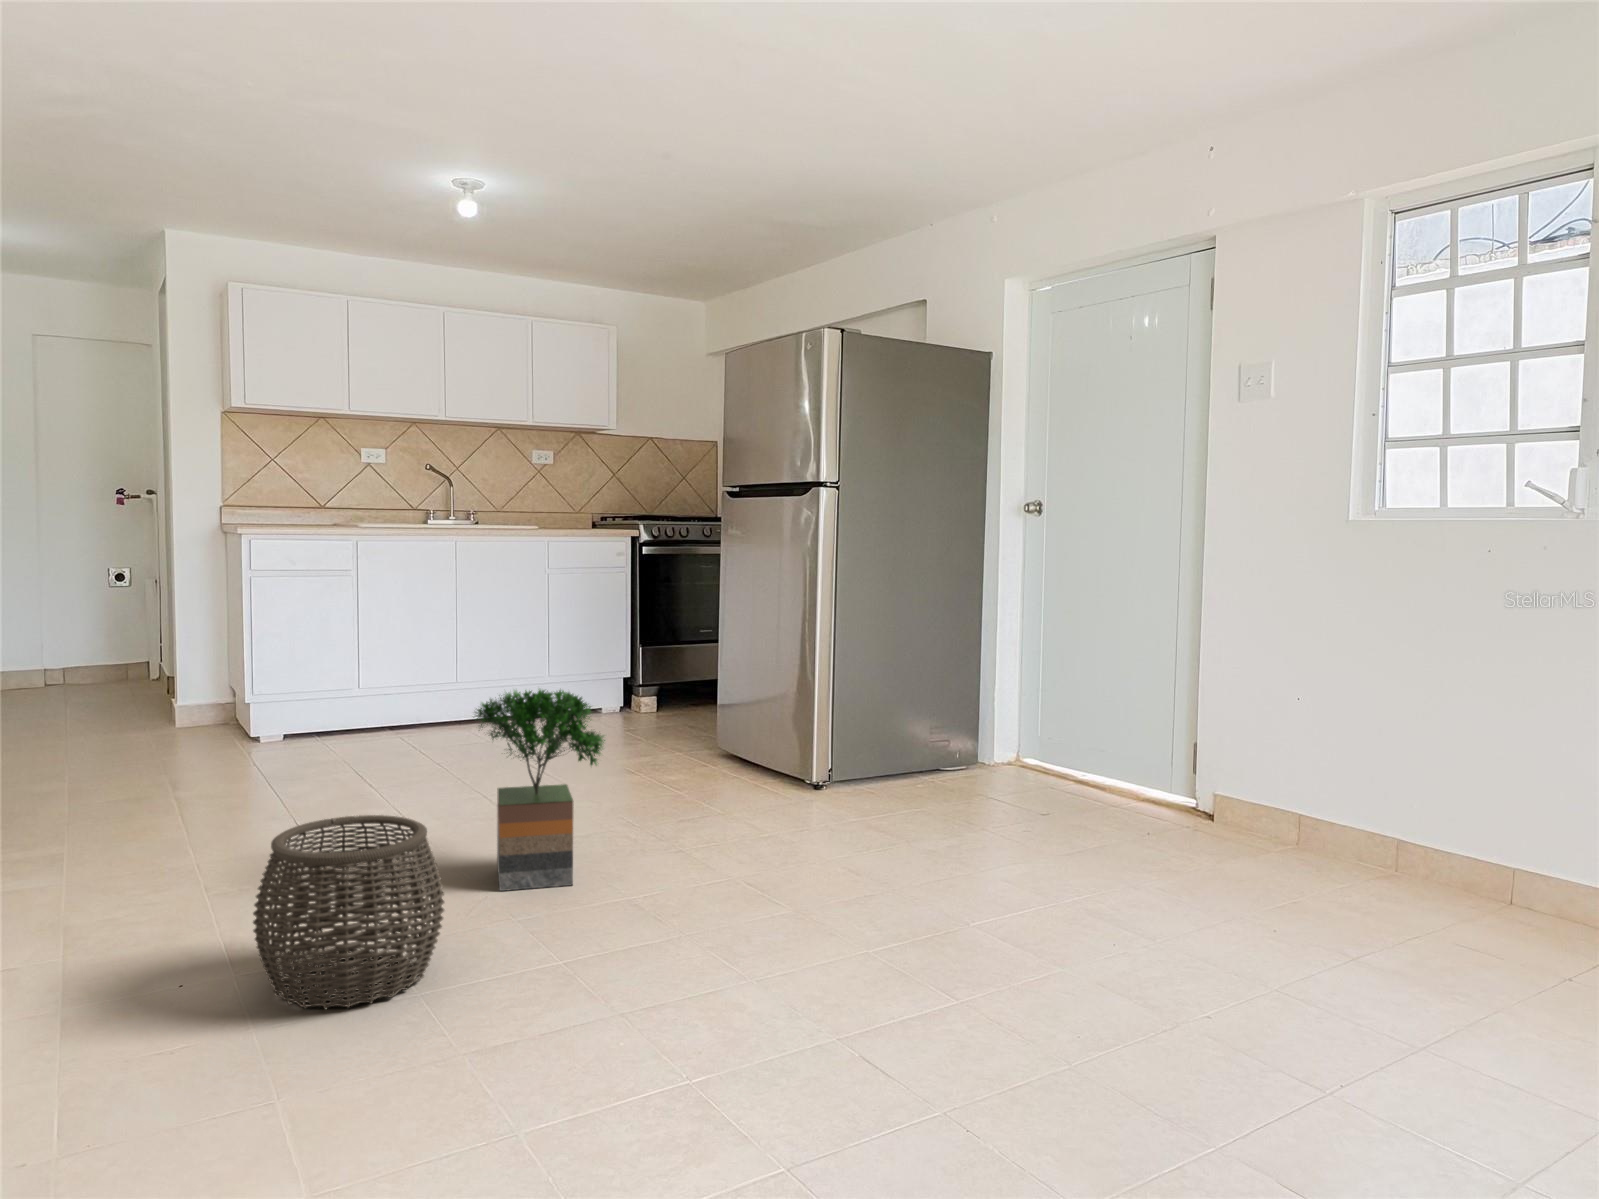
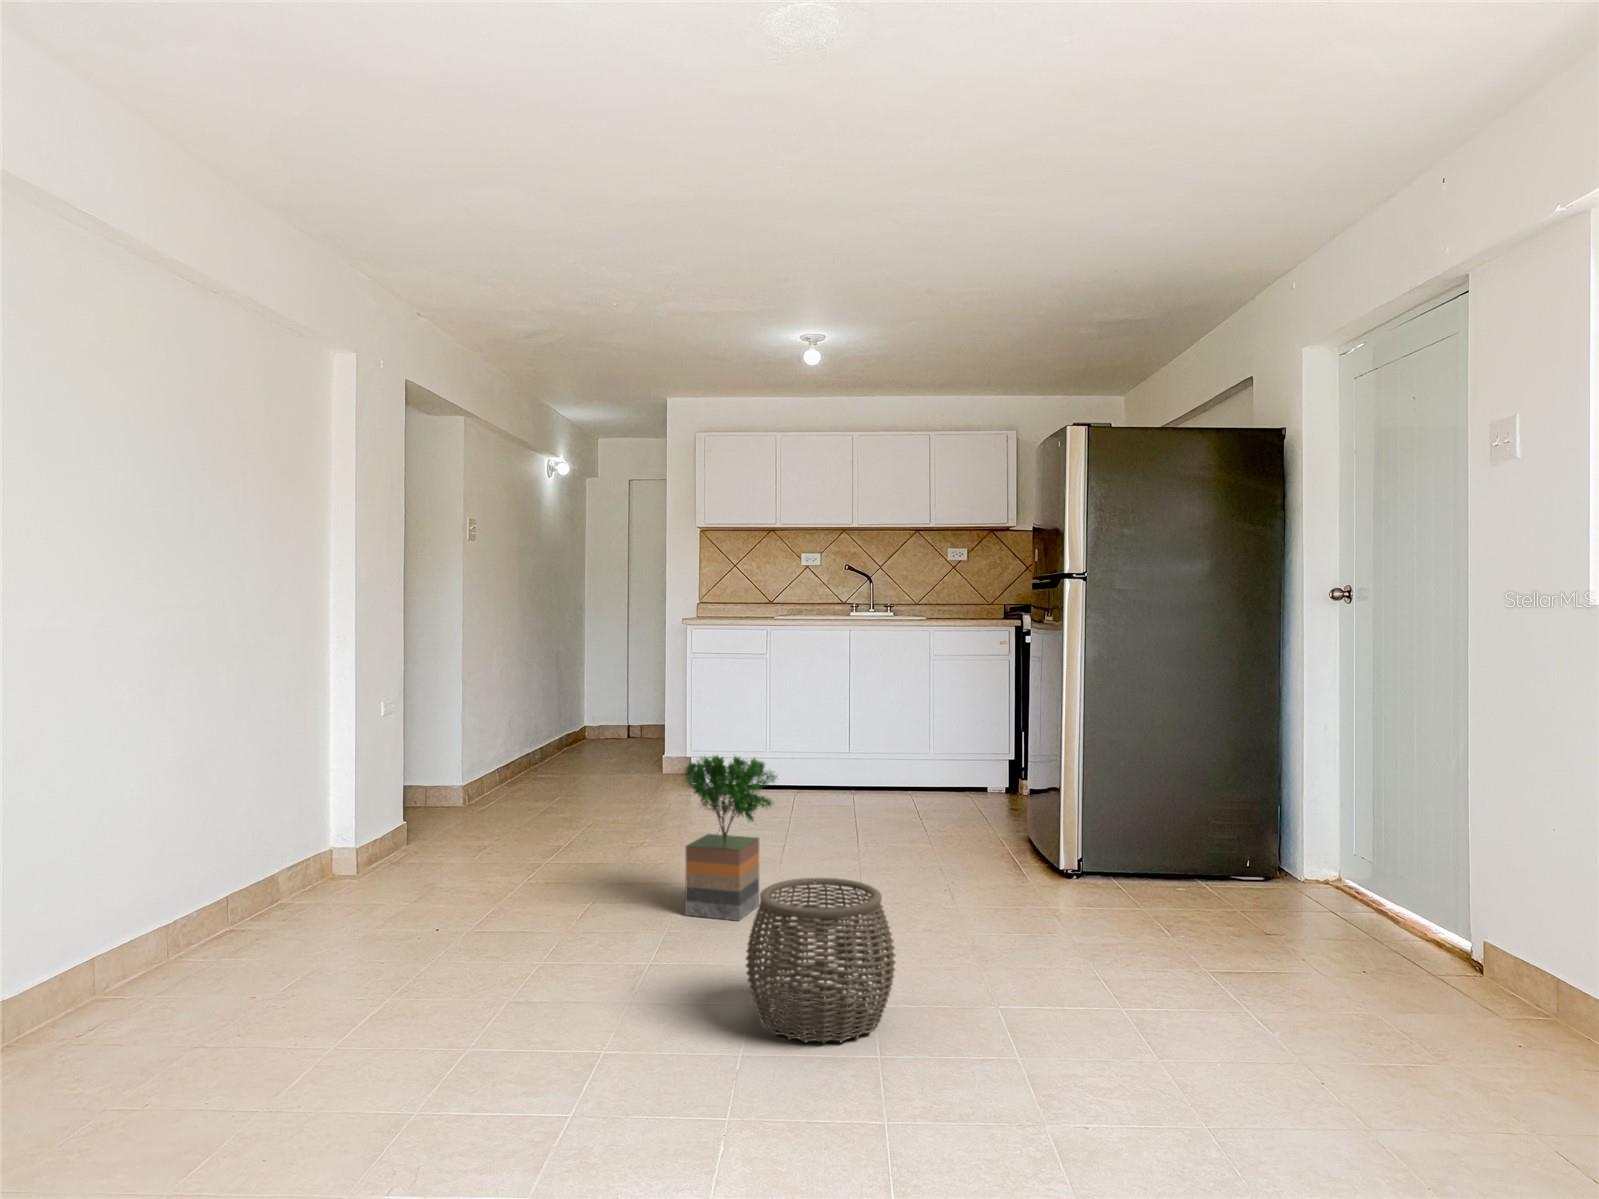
woven basket: present [253,815,444,1009] -> present [746,878,896,1043]

